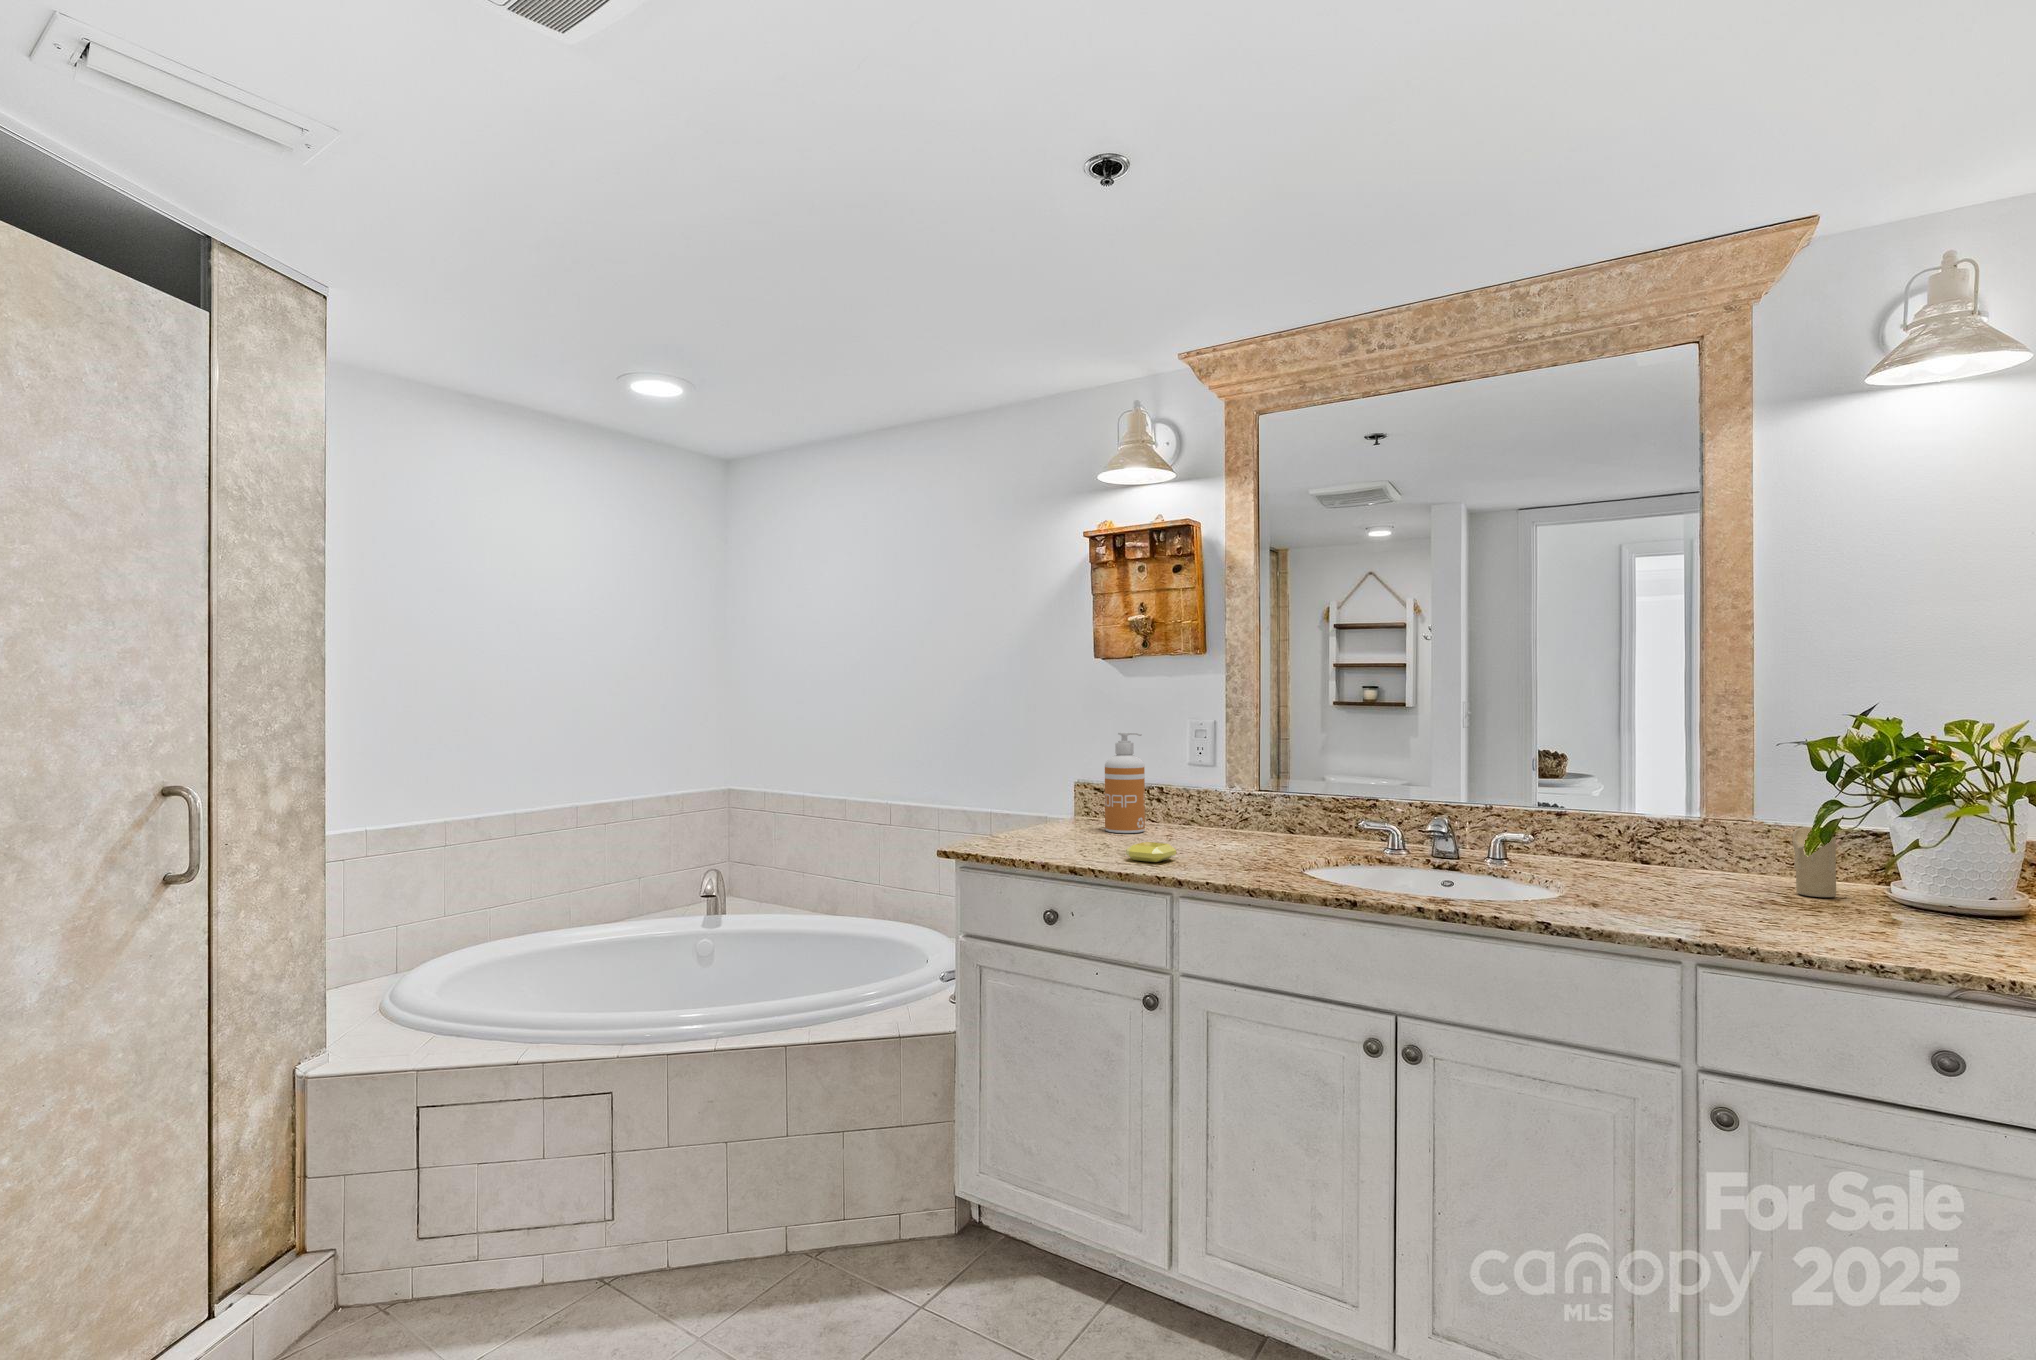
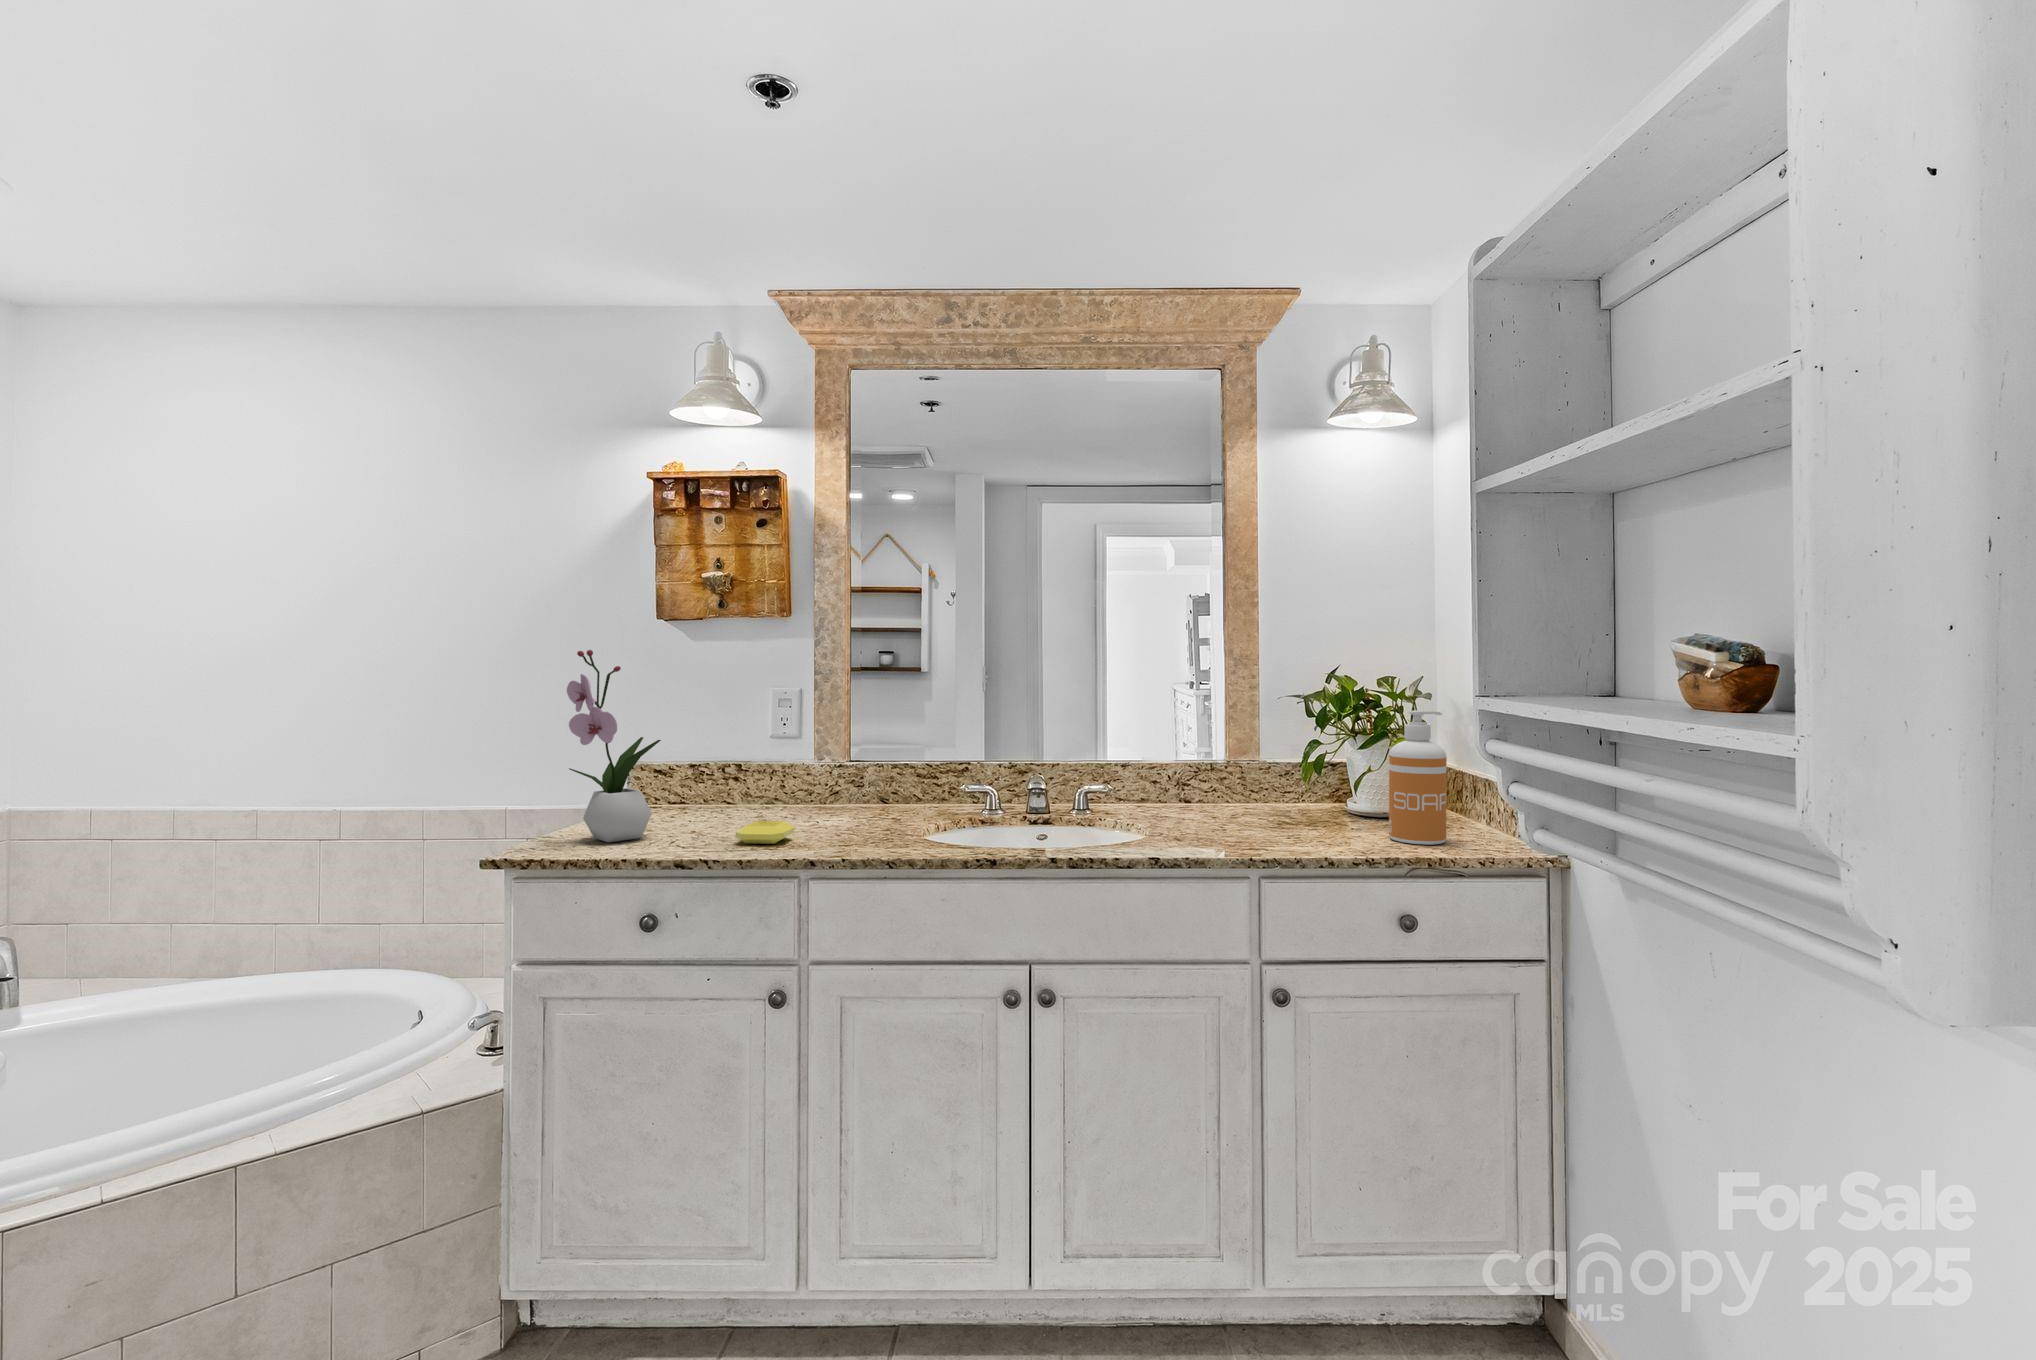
flower arrangement: none [1003,692,1071,850] -> present [567,650,661,842]
soap dispenser: present [1105,732,1145,833] -> present [1389,711,1447,845]
candle: present [1792,827,1836,897] -> none [1303,764,1332,820]

